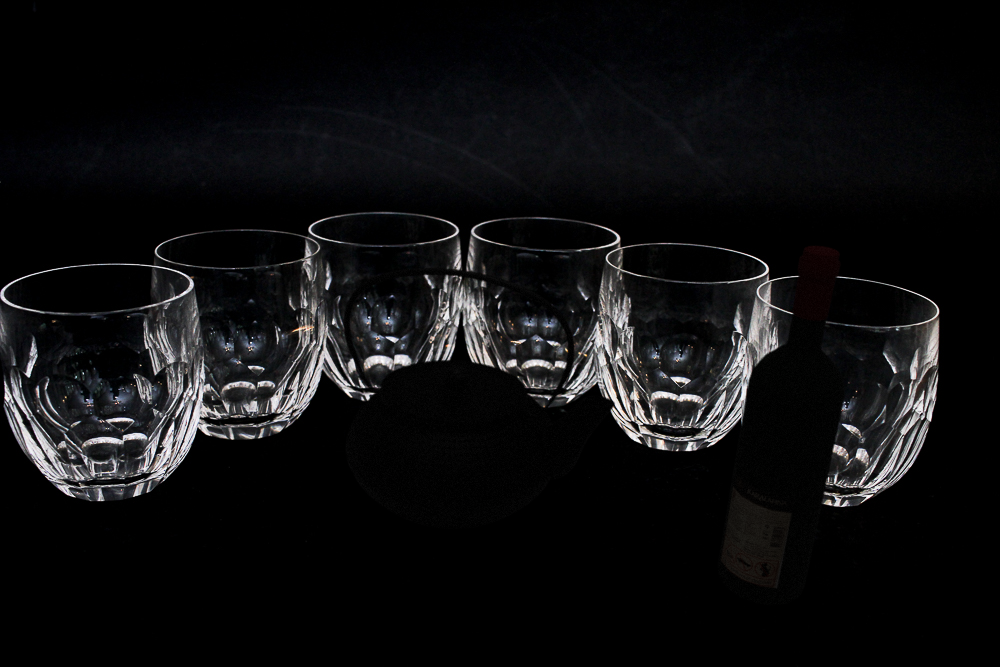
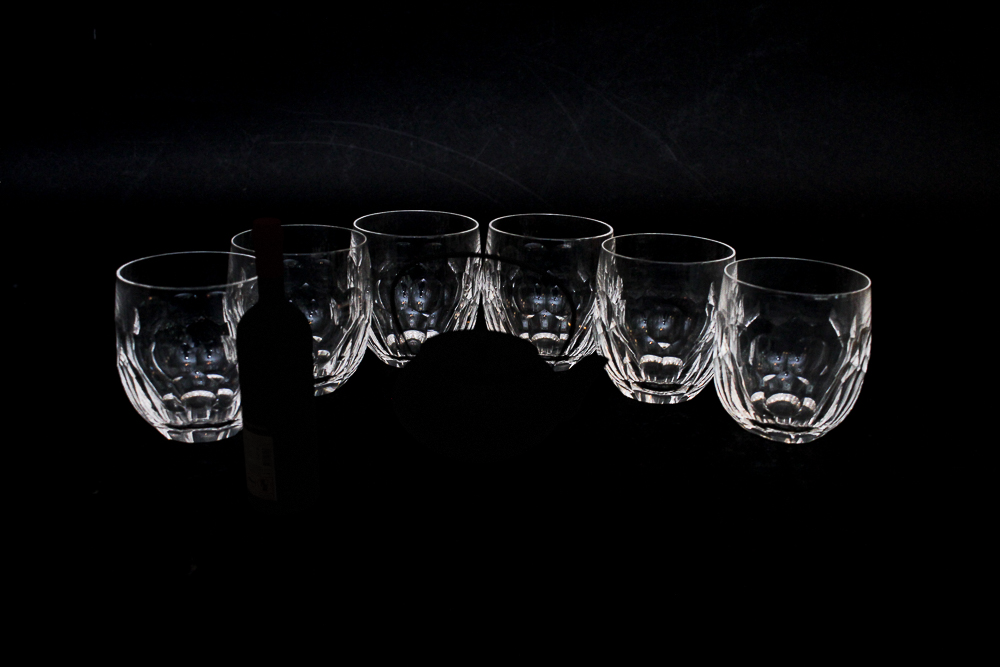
wine bottle: present [718,246,845,605] -> present [235,217,320,516]

